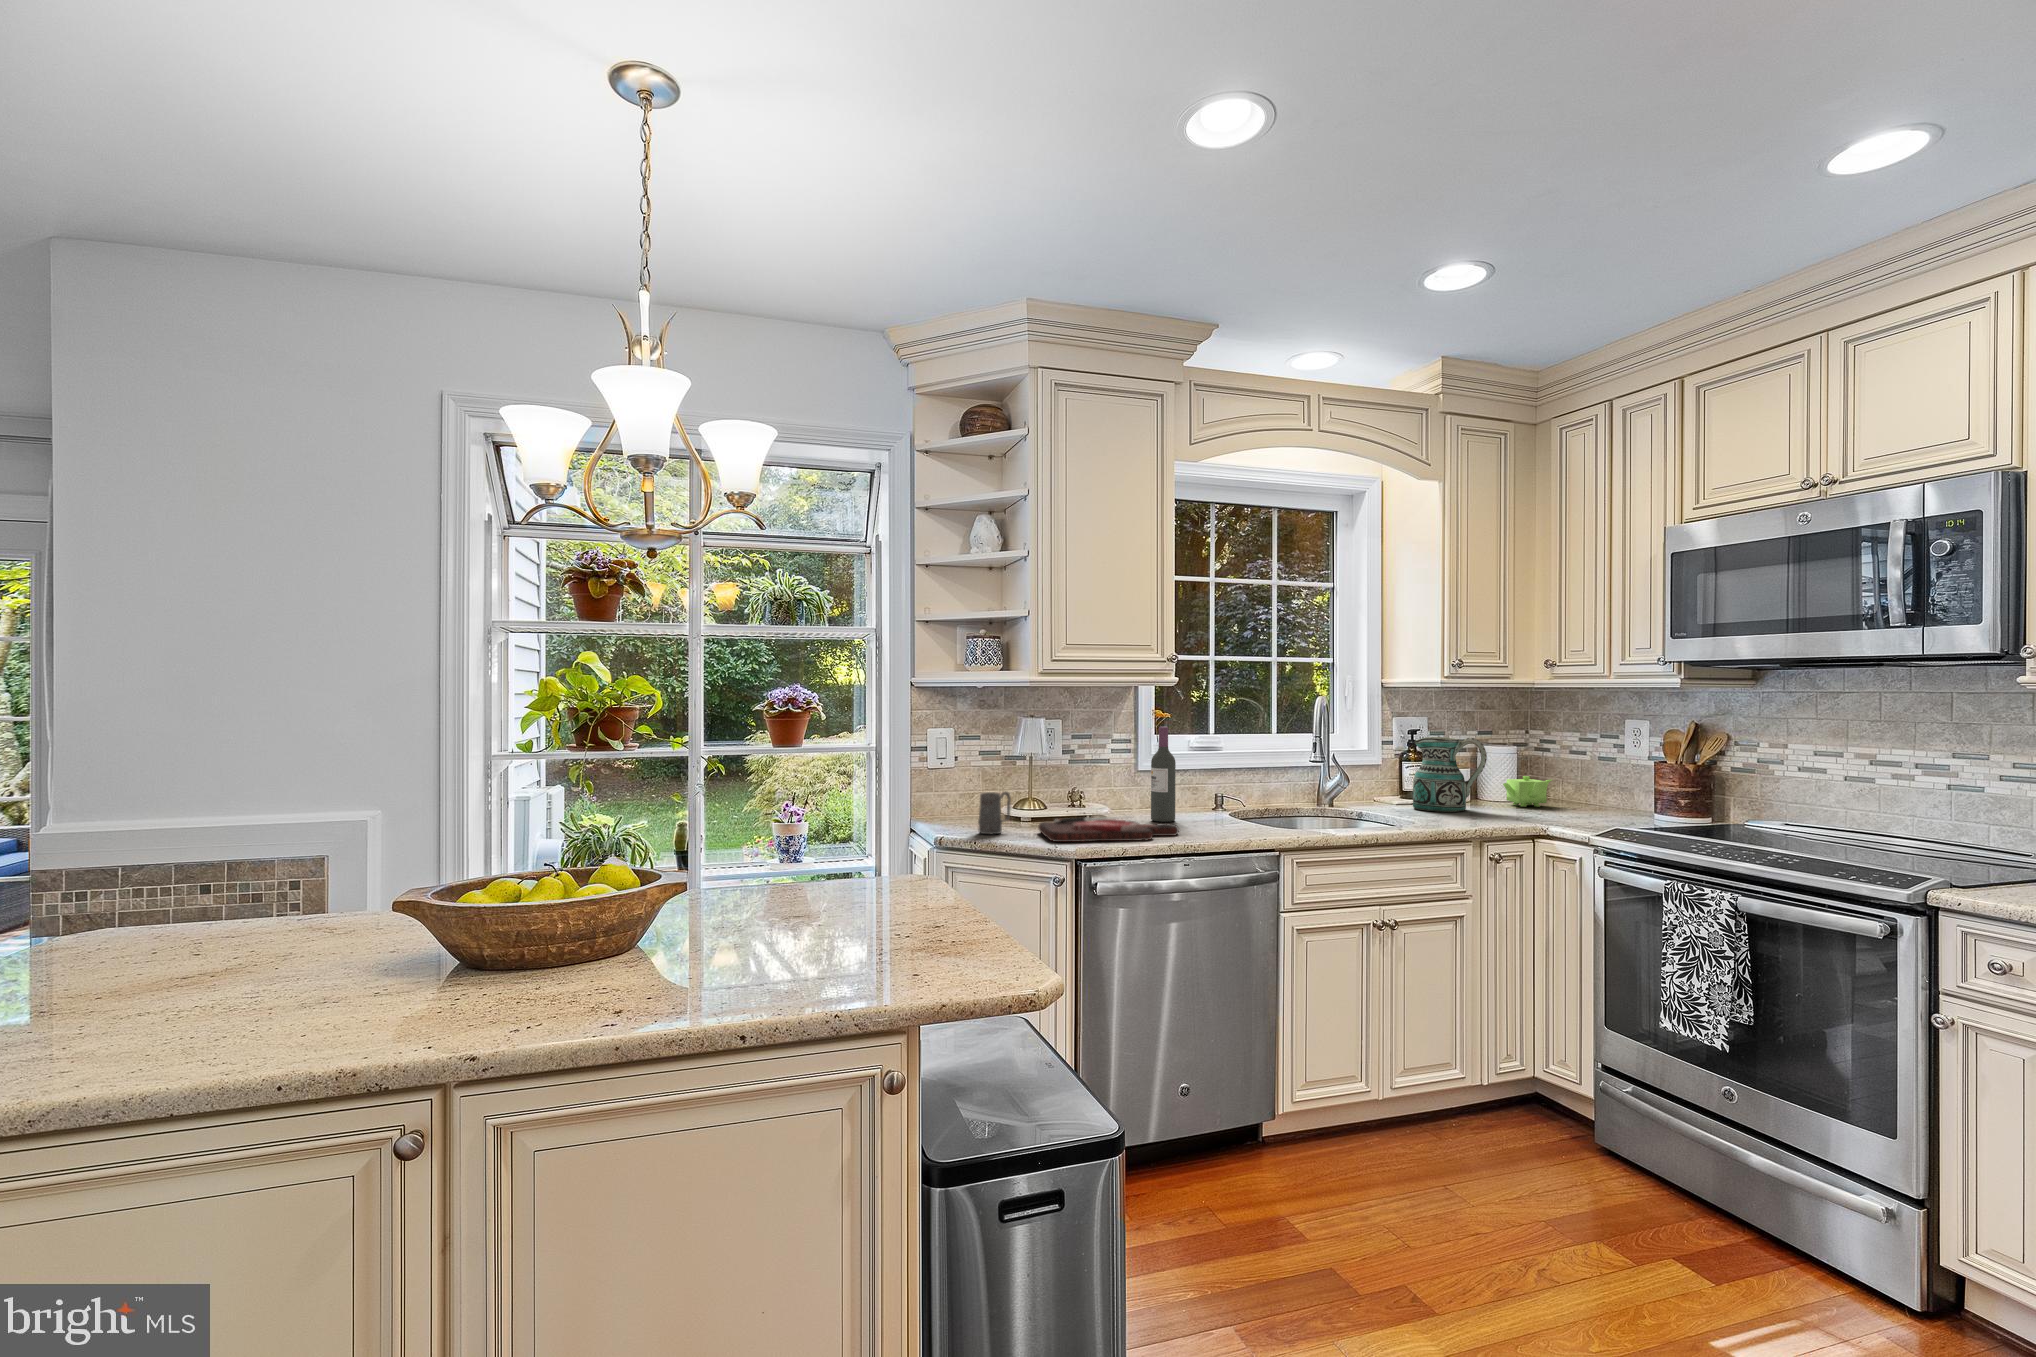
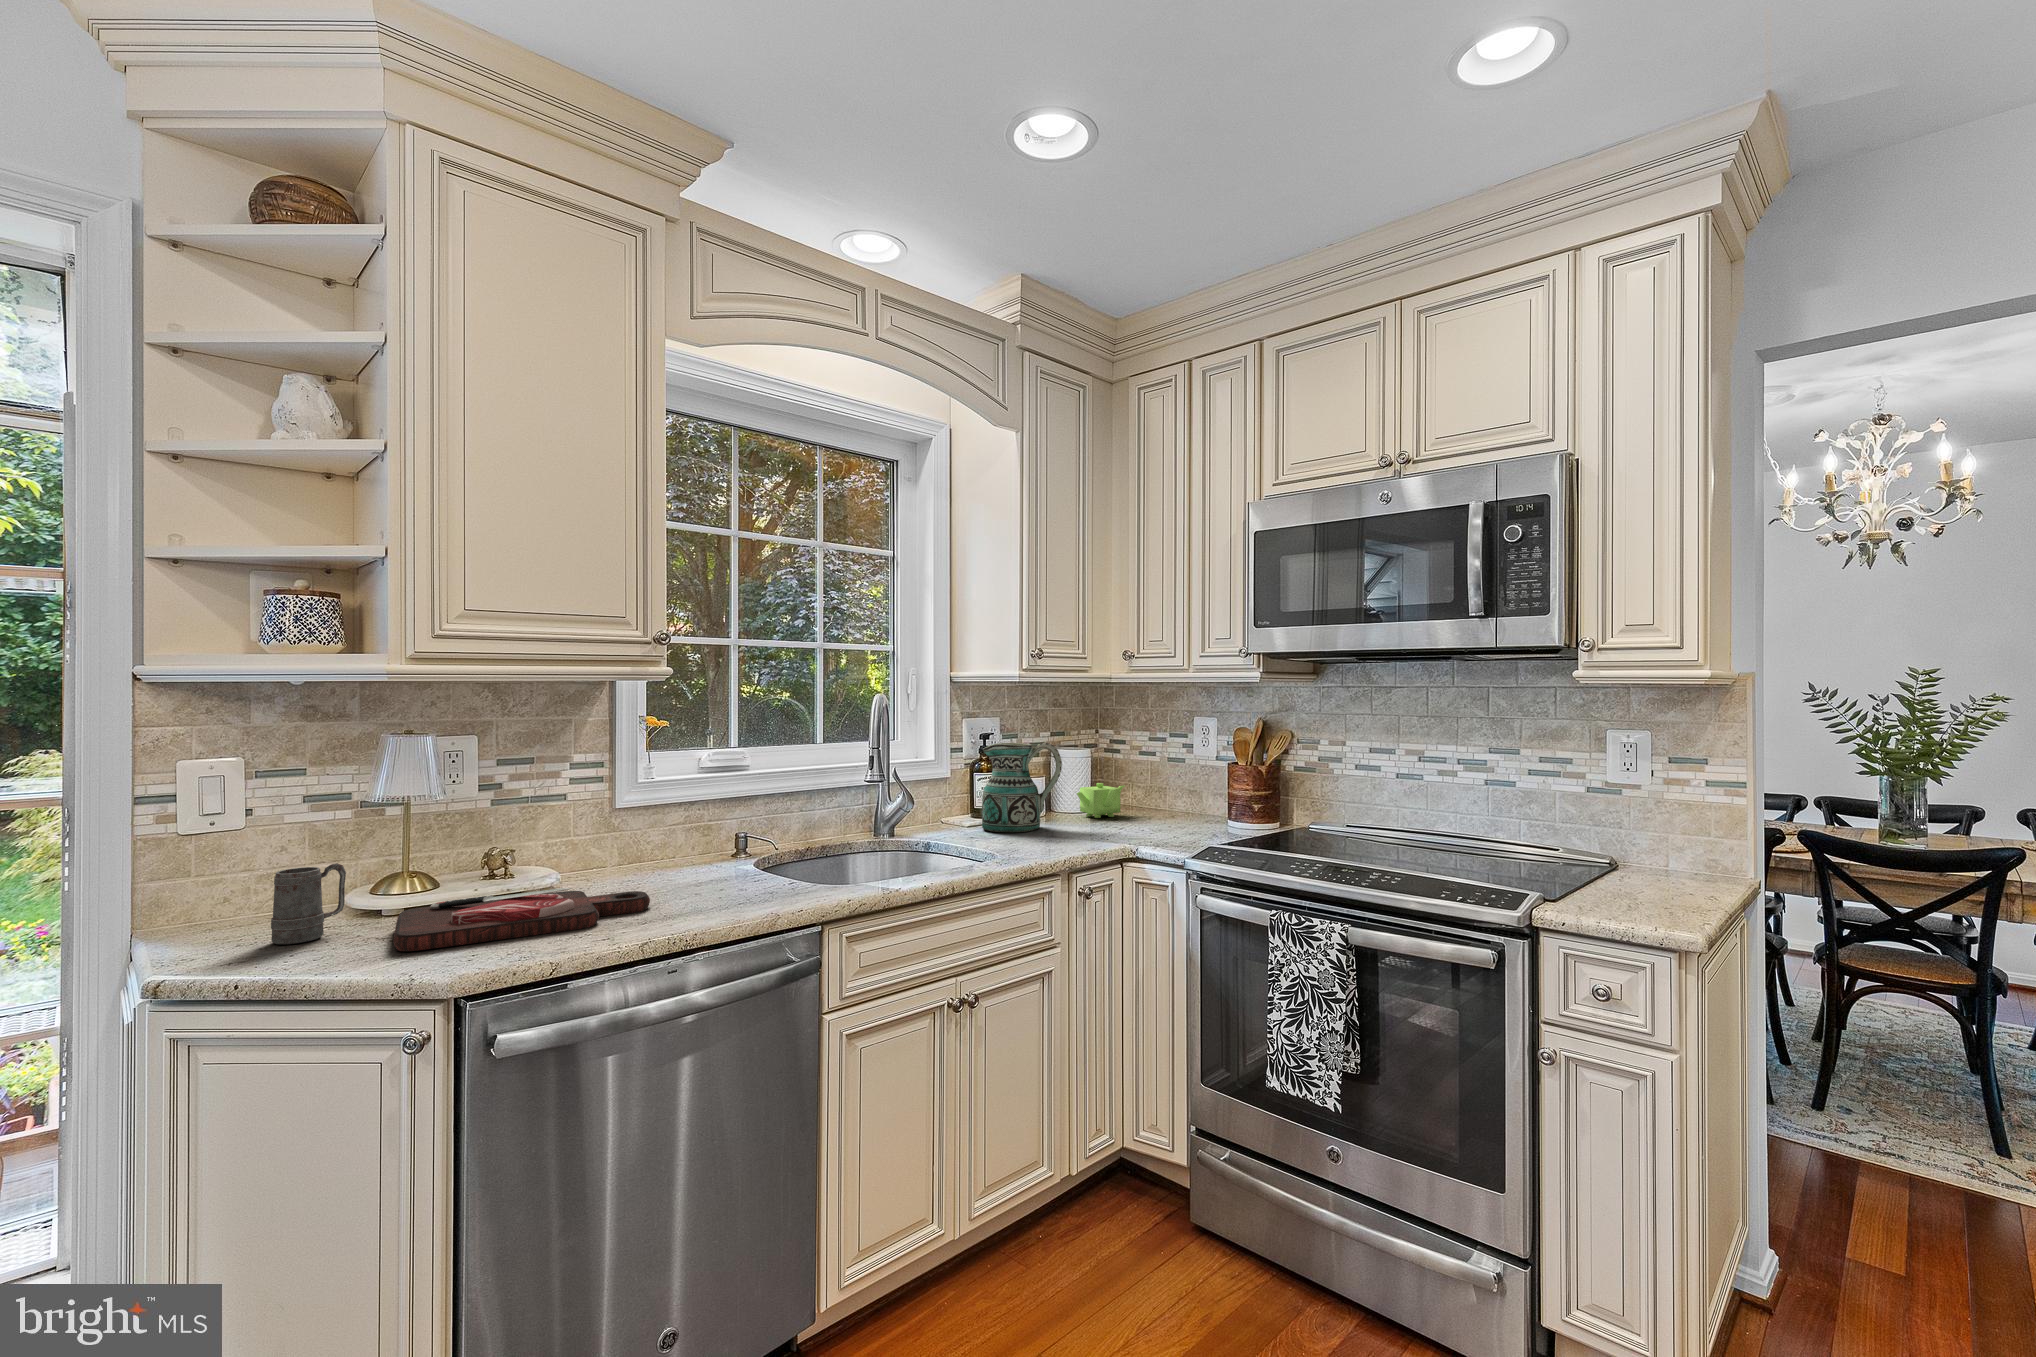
wine bottle: present [1151,727,1176,822] -> none [626,742,664,882]

